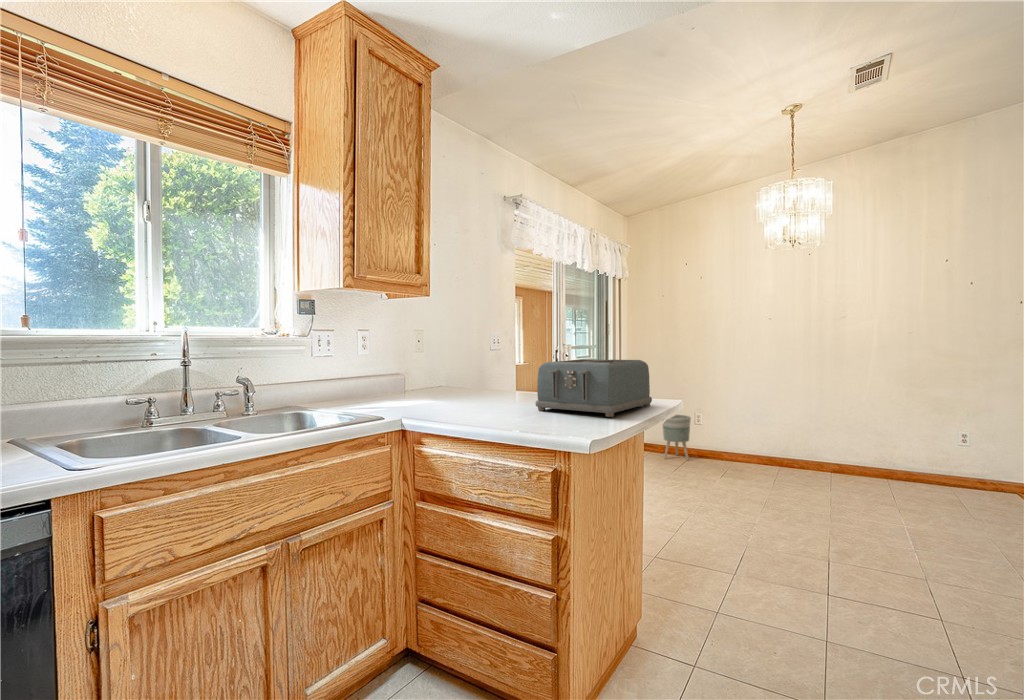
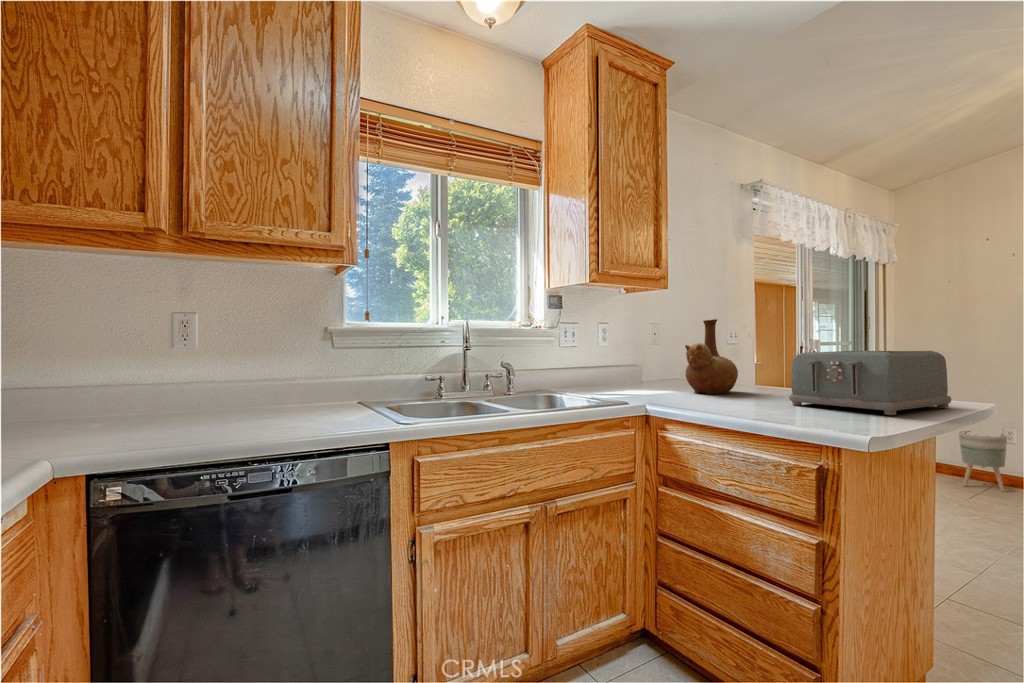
vase: none [447,328,495,401] -> present [685,319,738,394]

